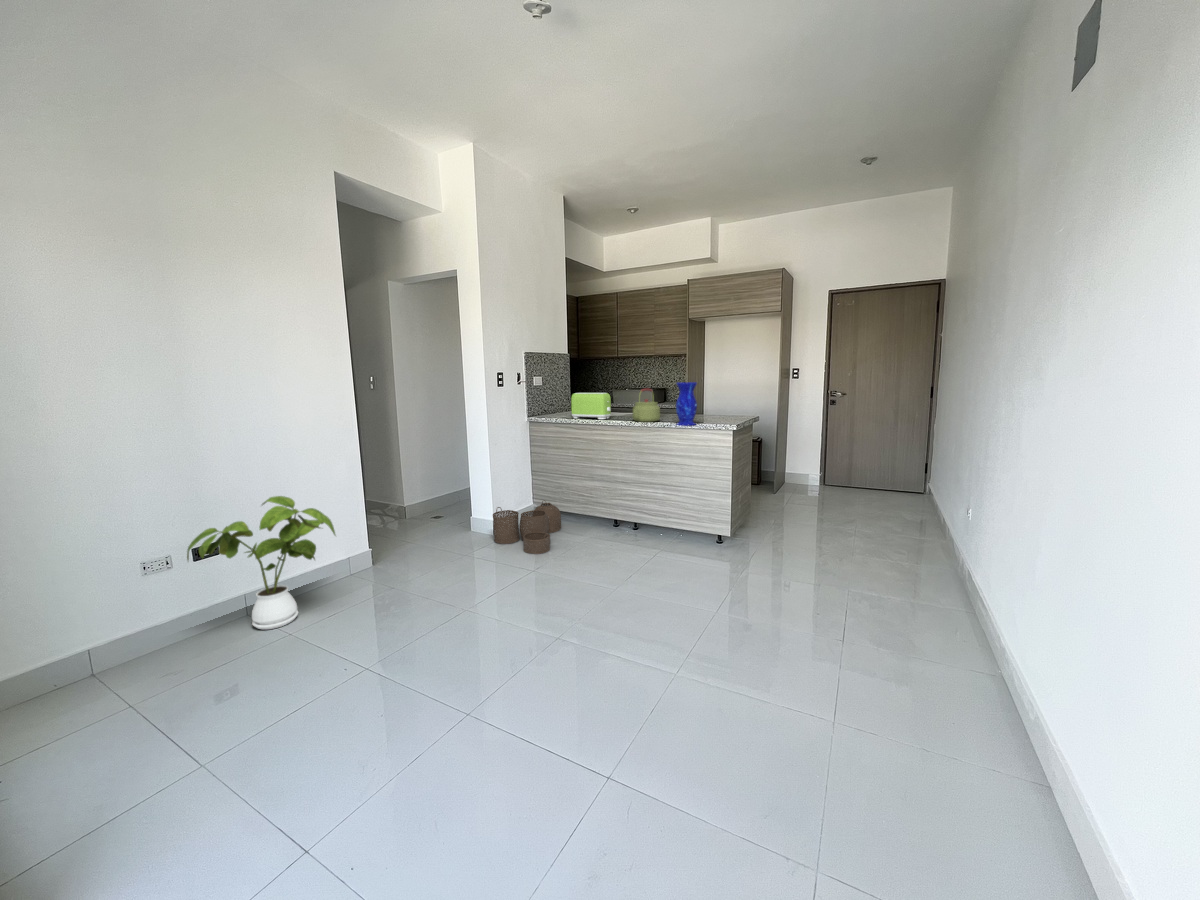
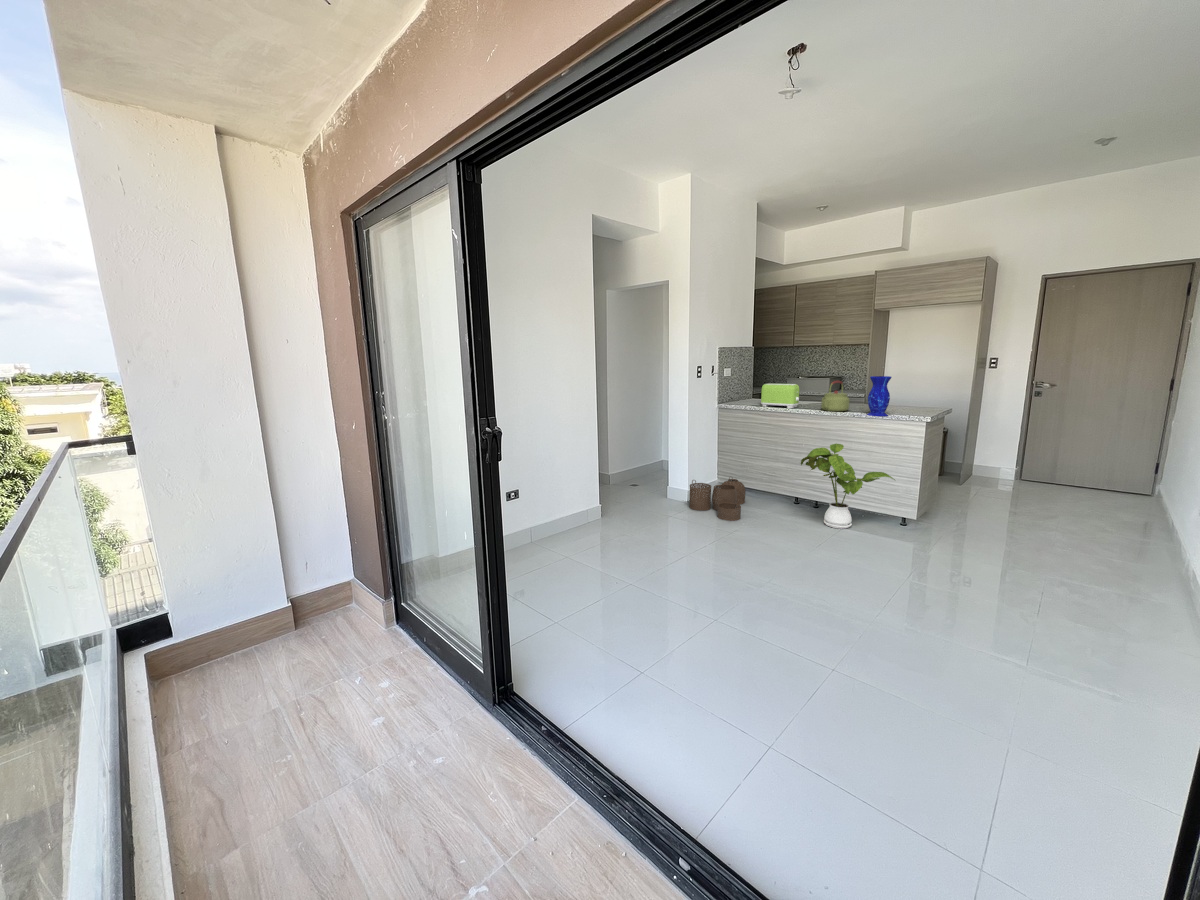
house plant: present [187,496,335,629] -> present [801,443,895,529]

